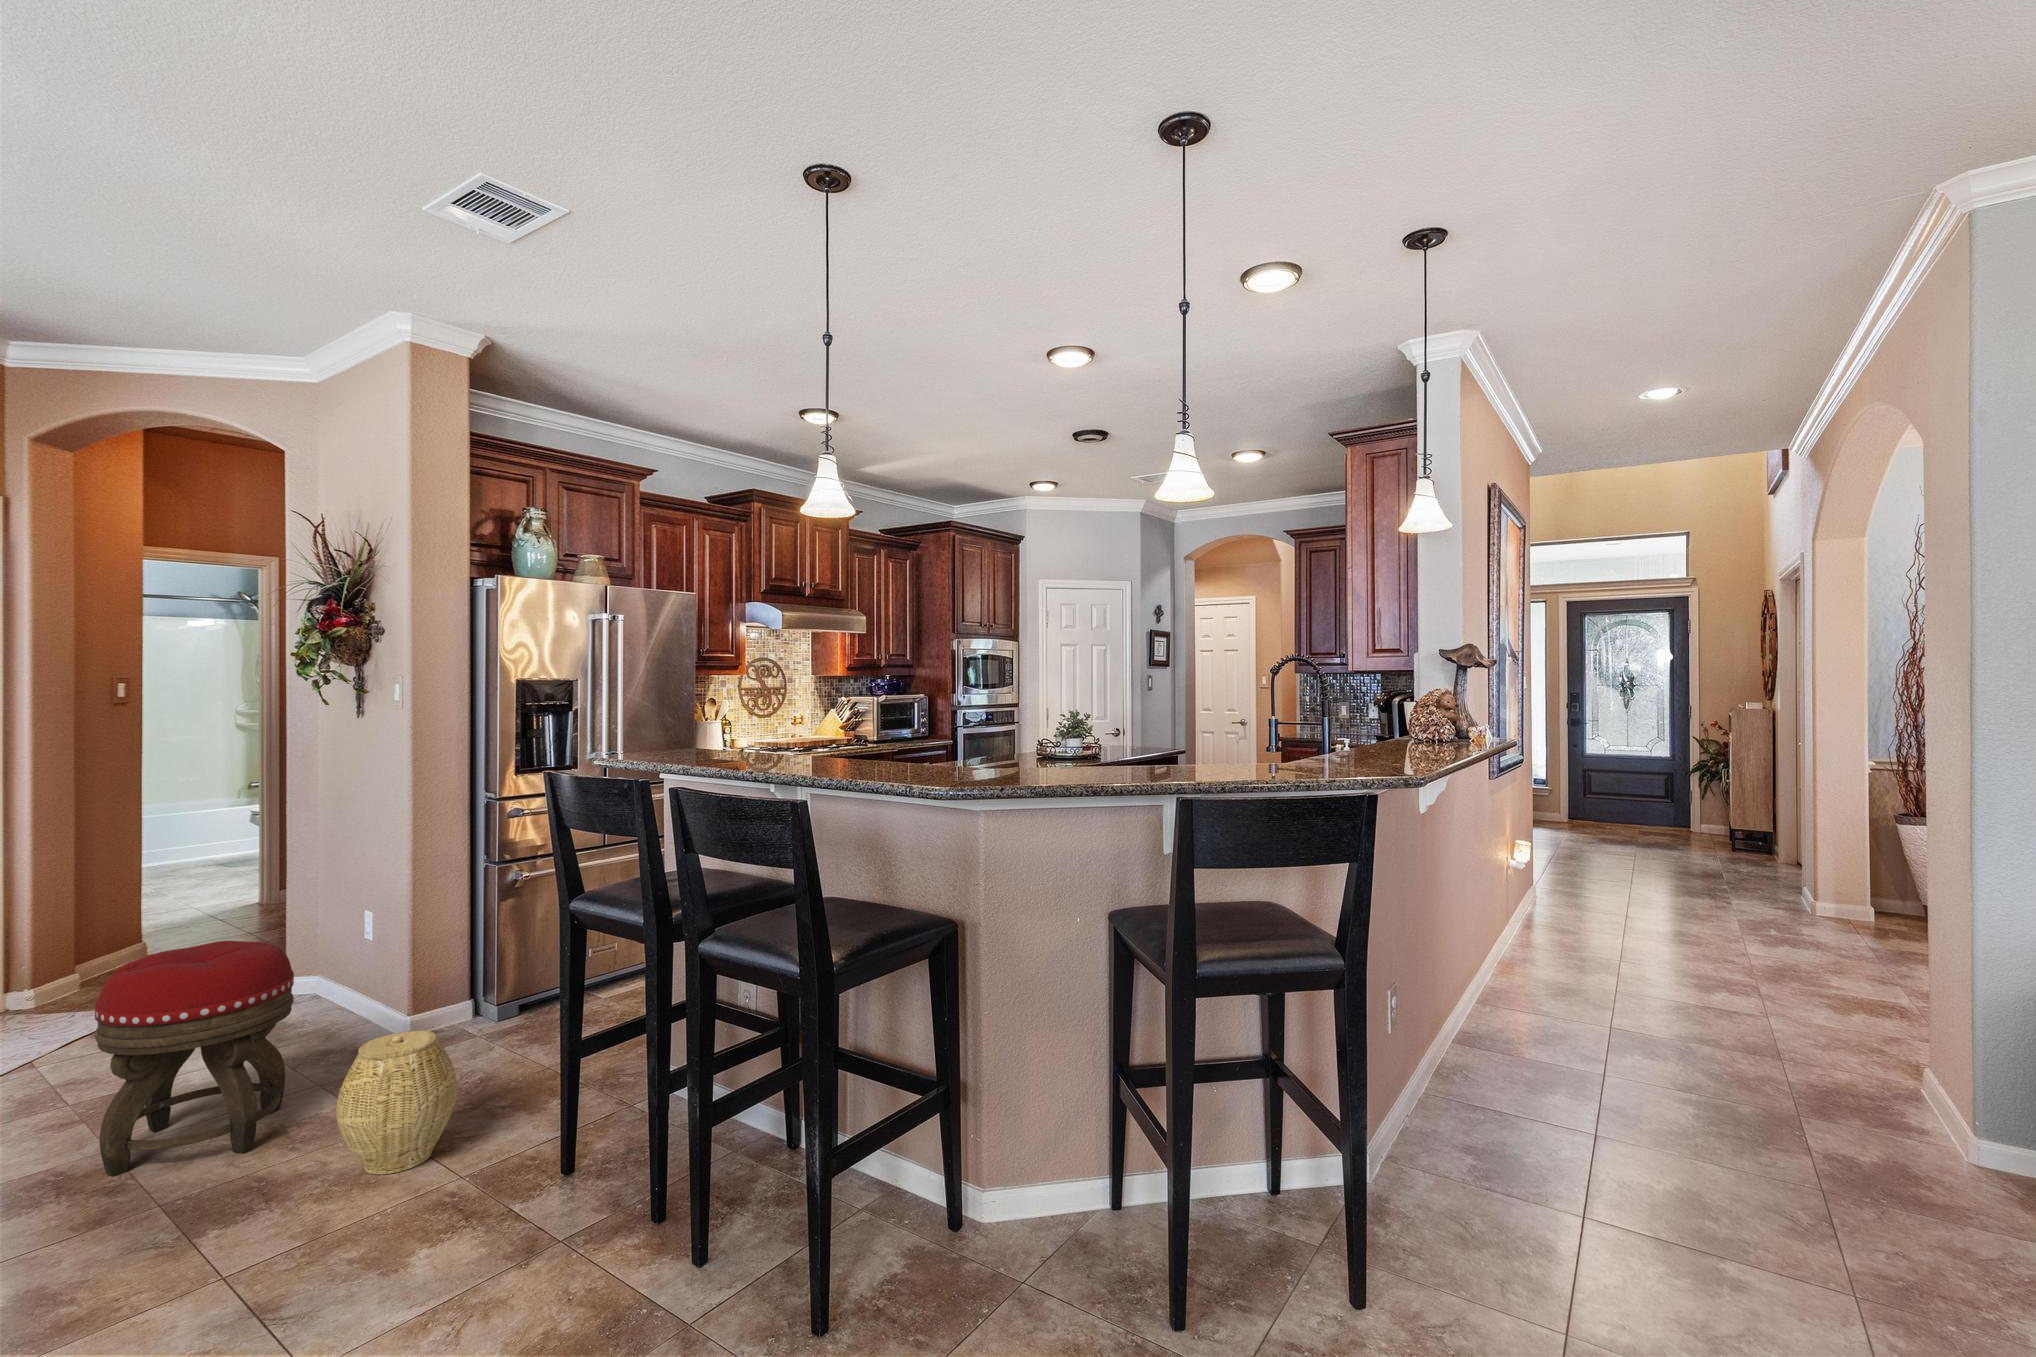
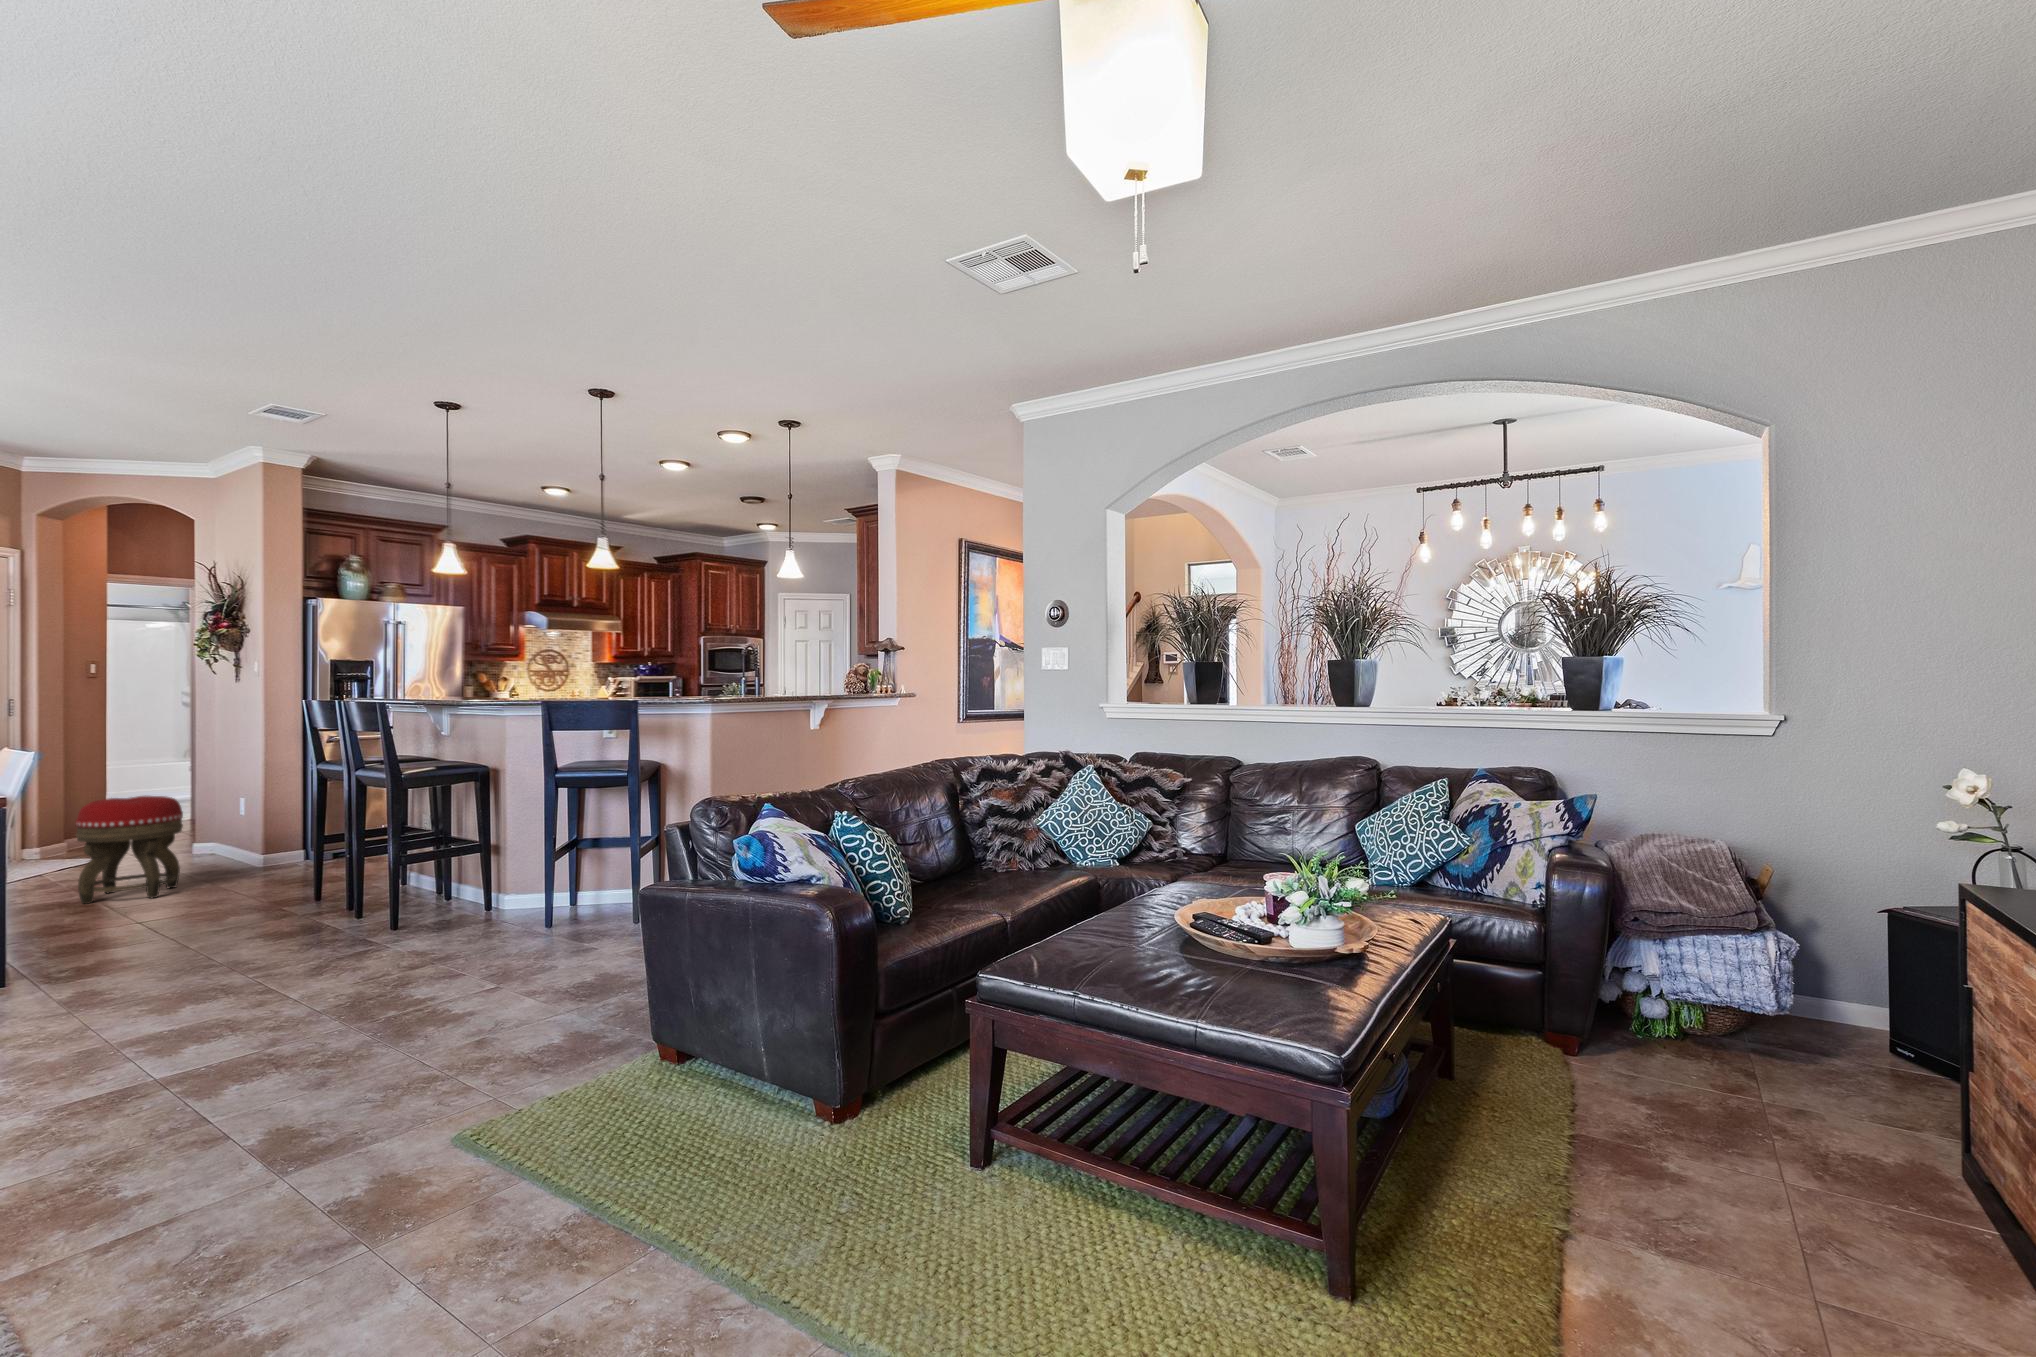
woven basket: present [336,1031,457,1175] -> none [199,836,266,903]

